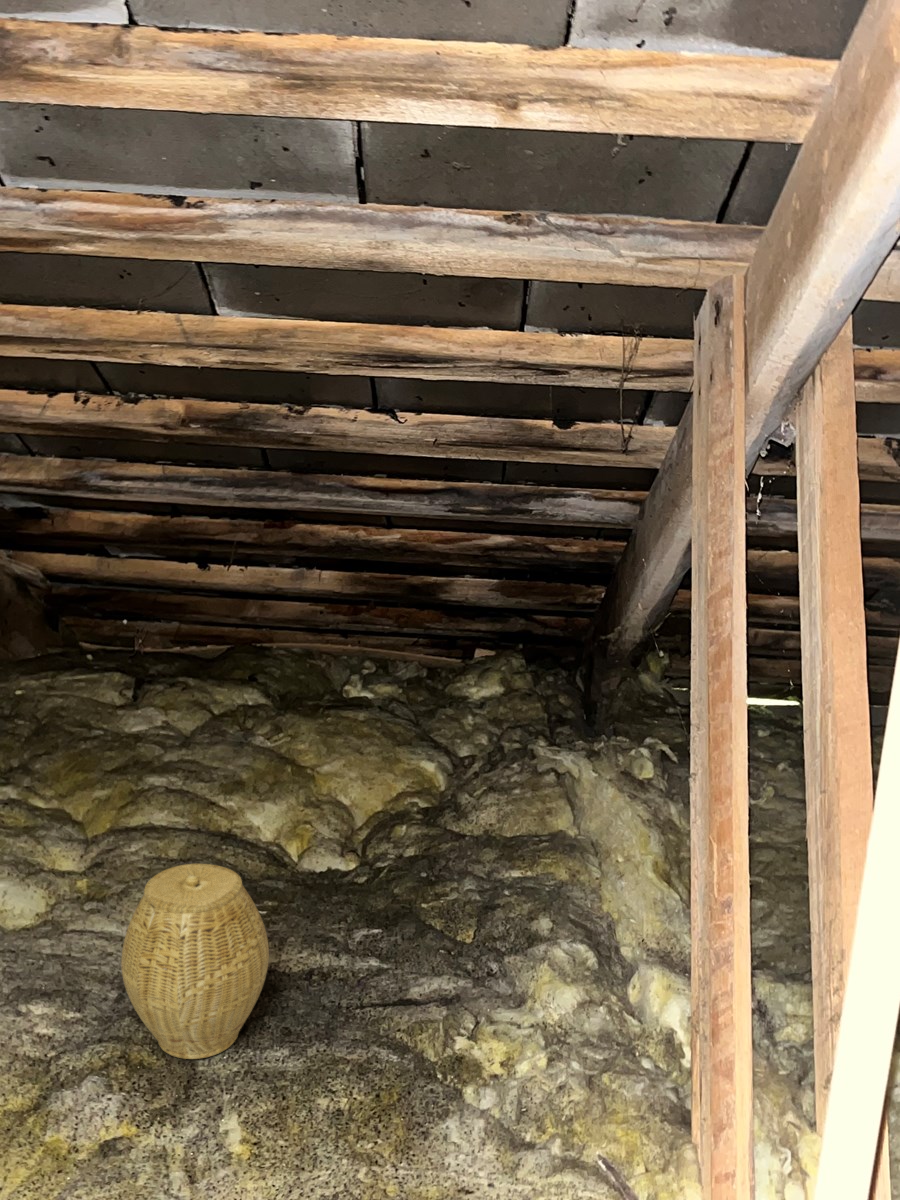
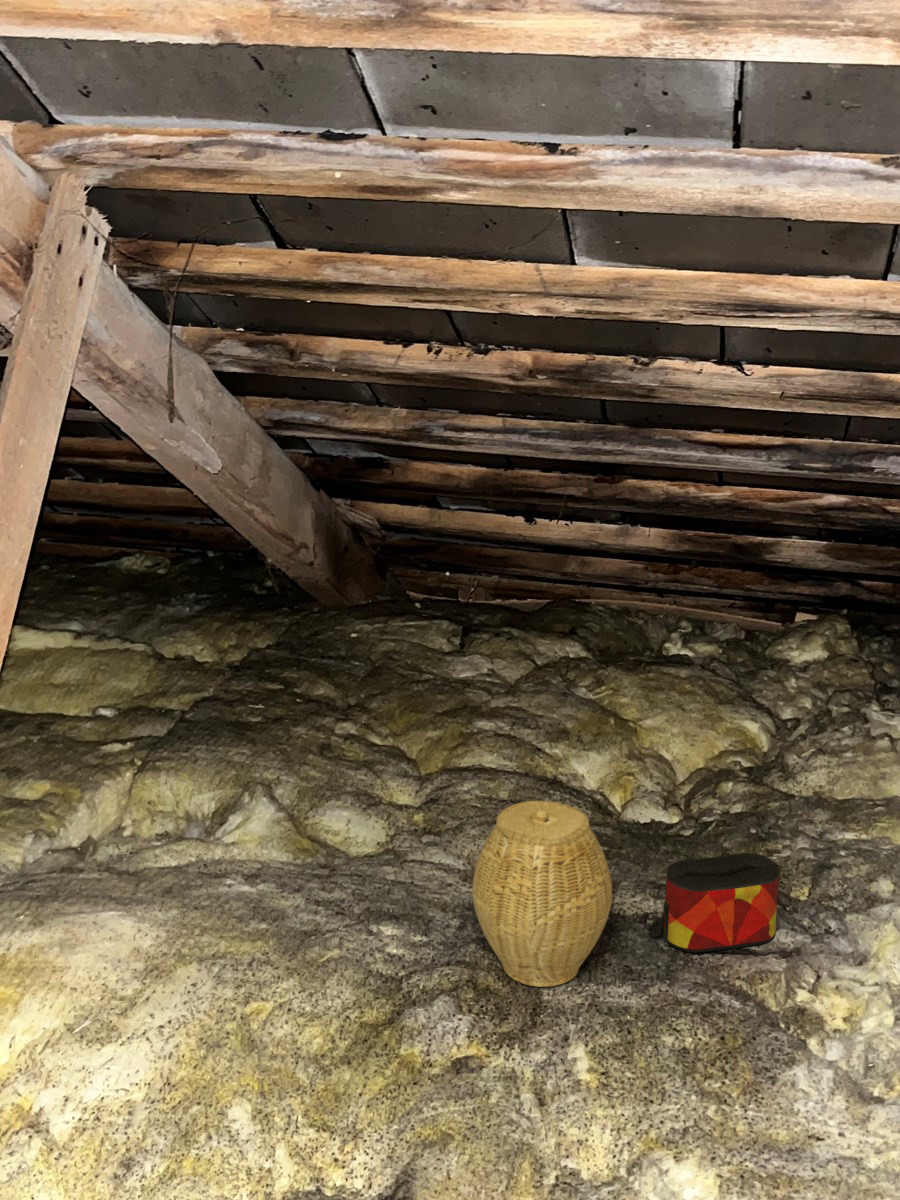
bag: none [311,900,441,1005] -> present [648,853,780,953]

